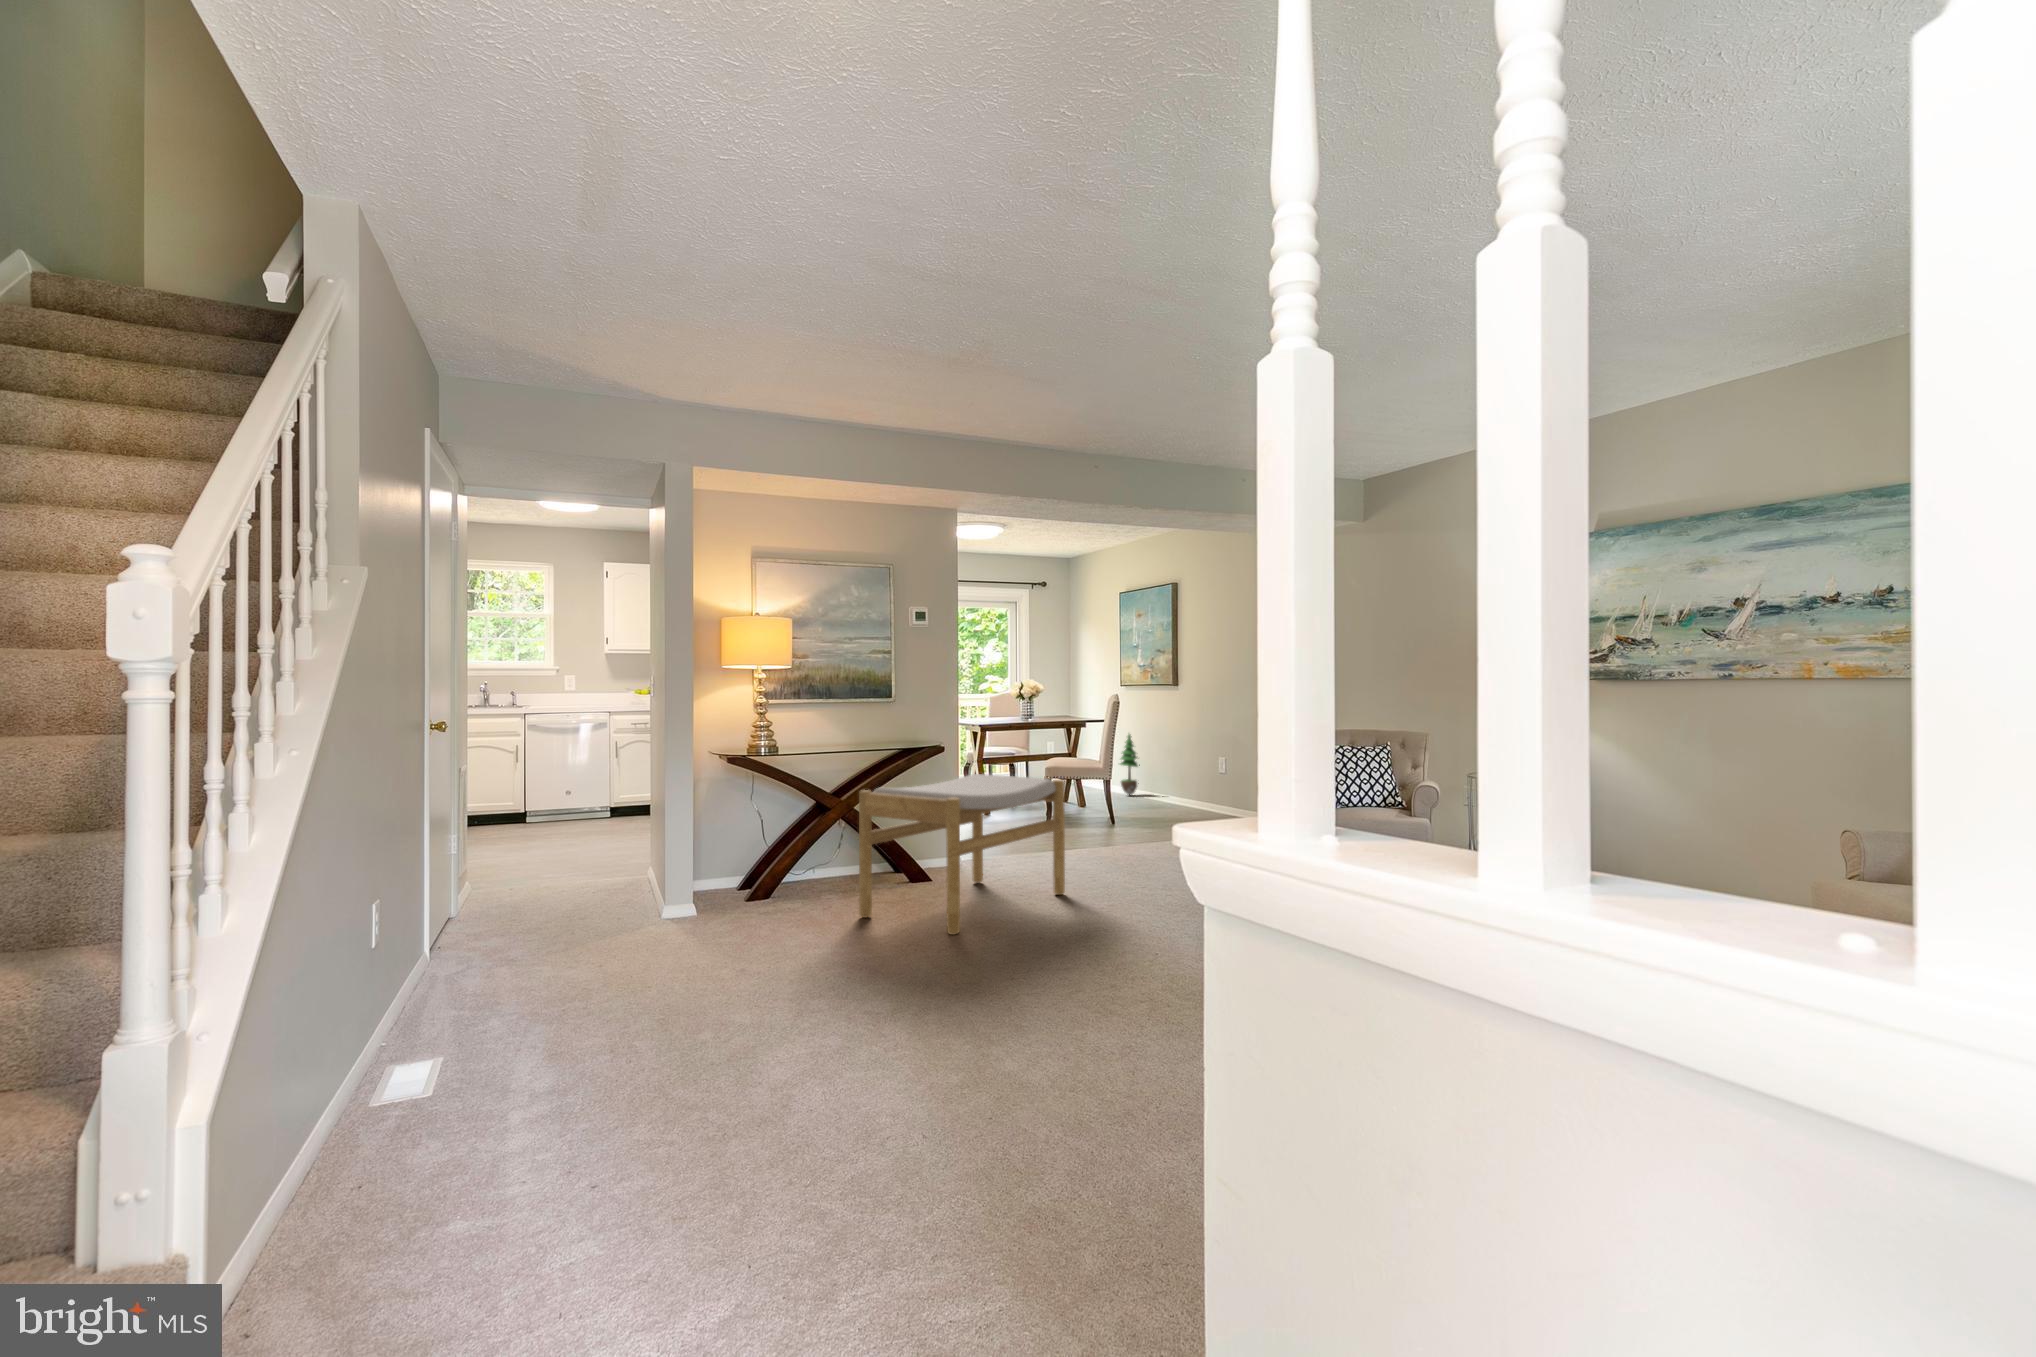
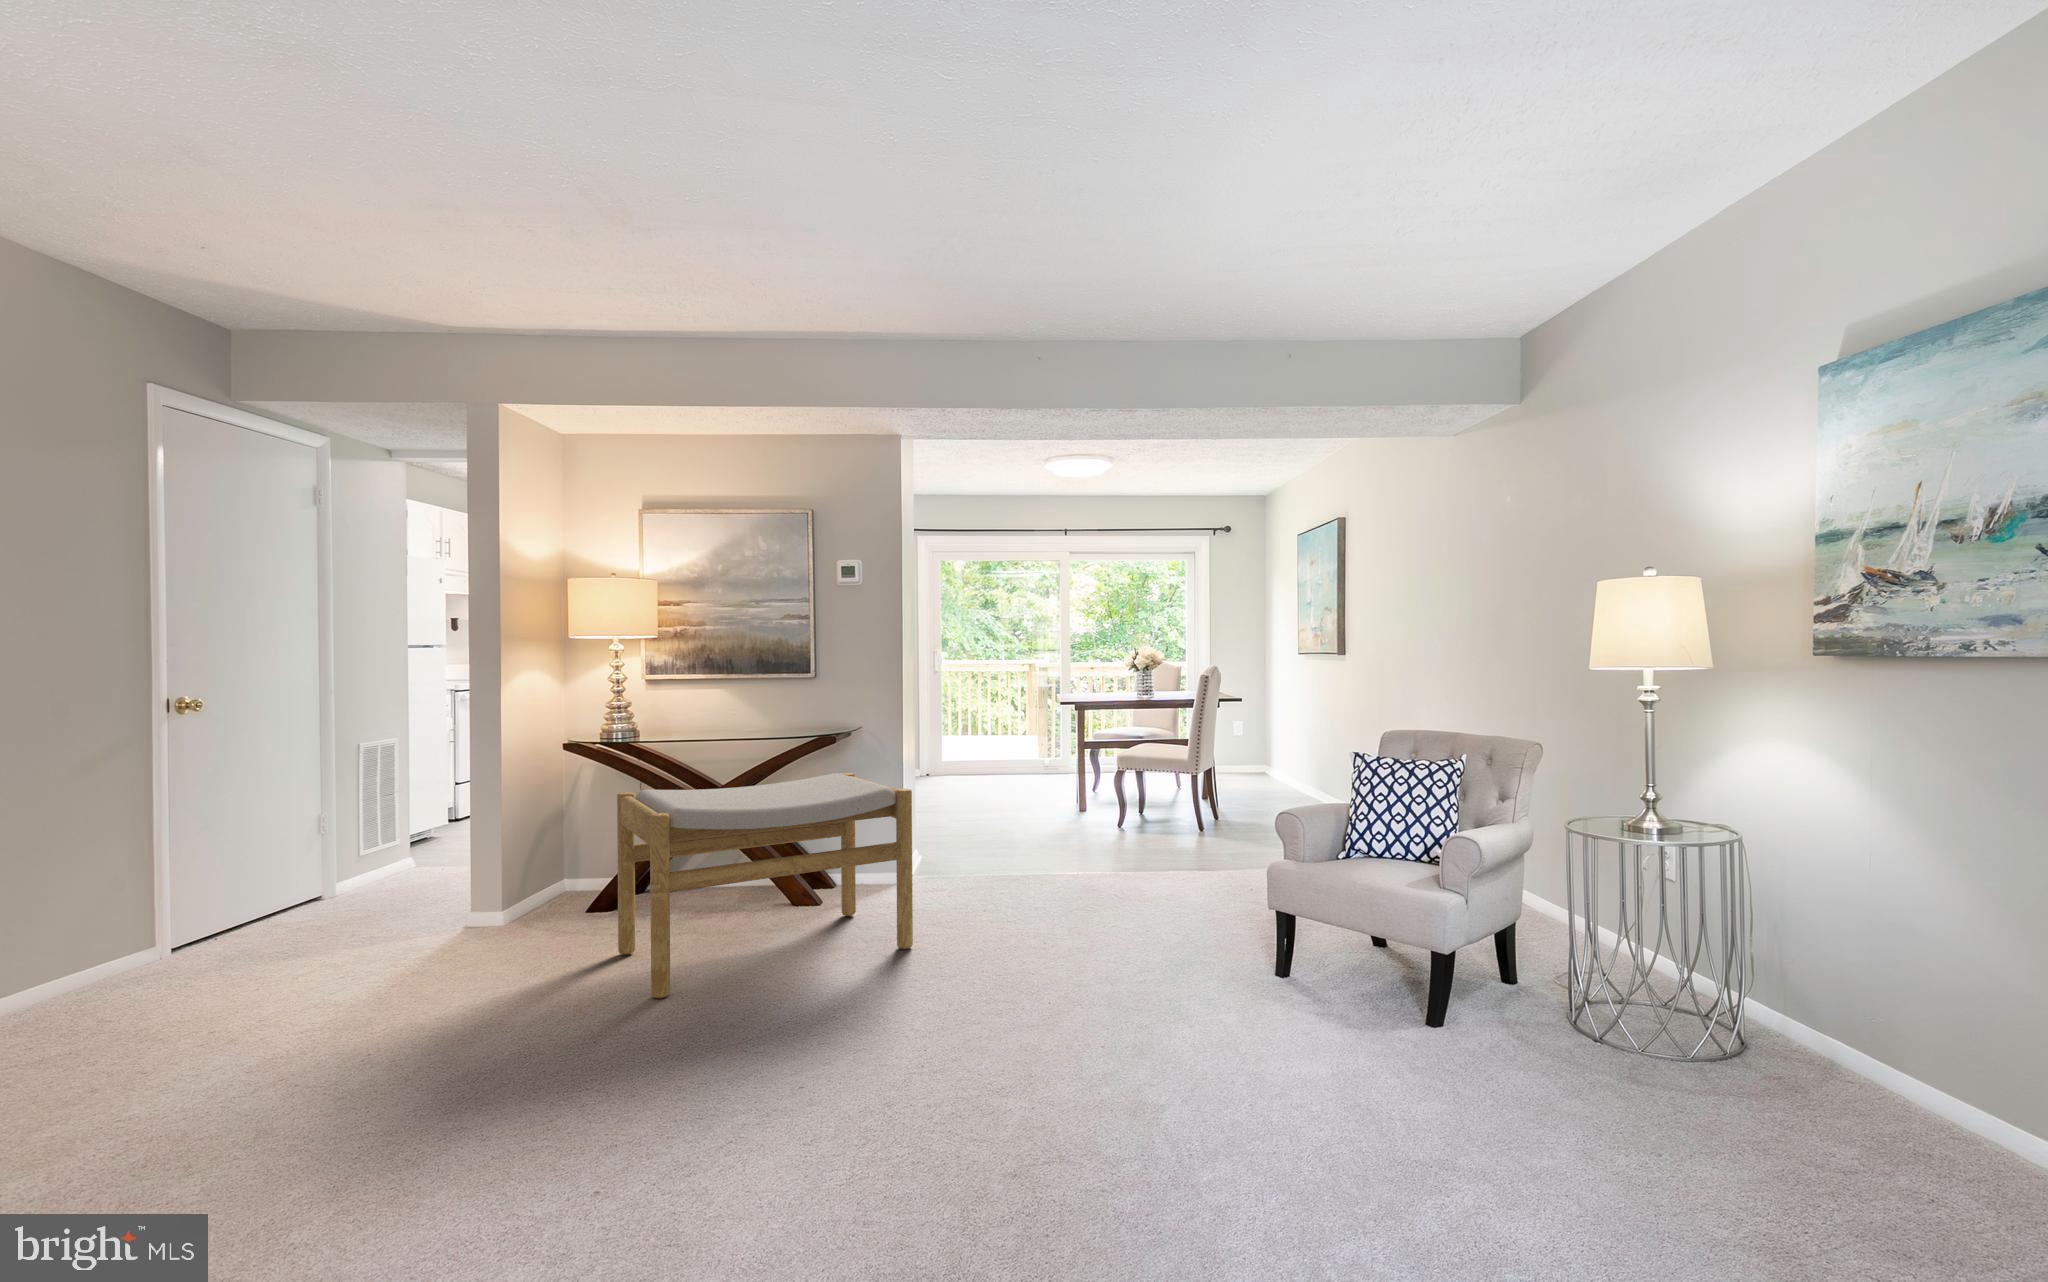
potted tree: present [1120,734,1140,795] -> none [1272,711,1303,796]

